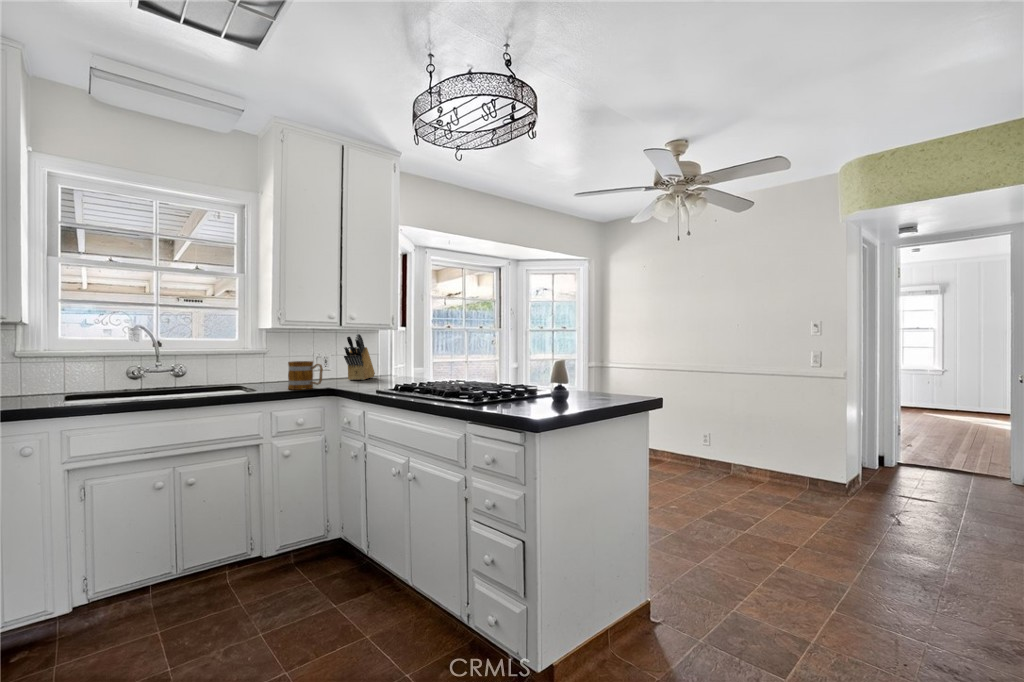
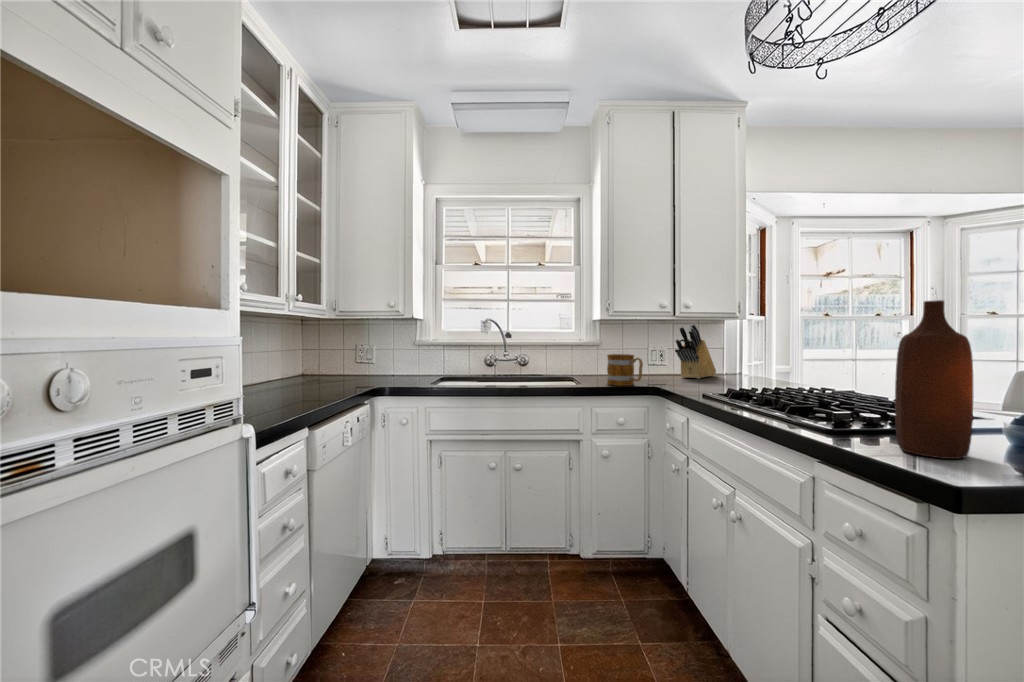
bottle: none [492,328,520,407] -> present [895,300,973,459]

